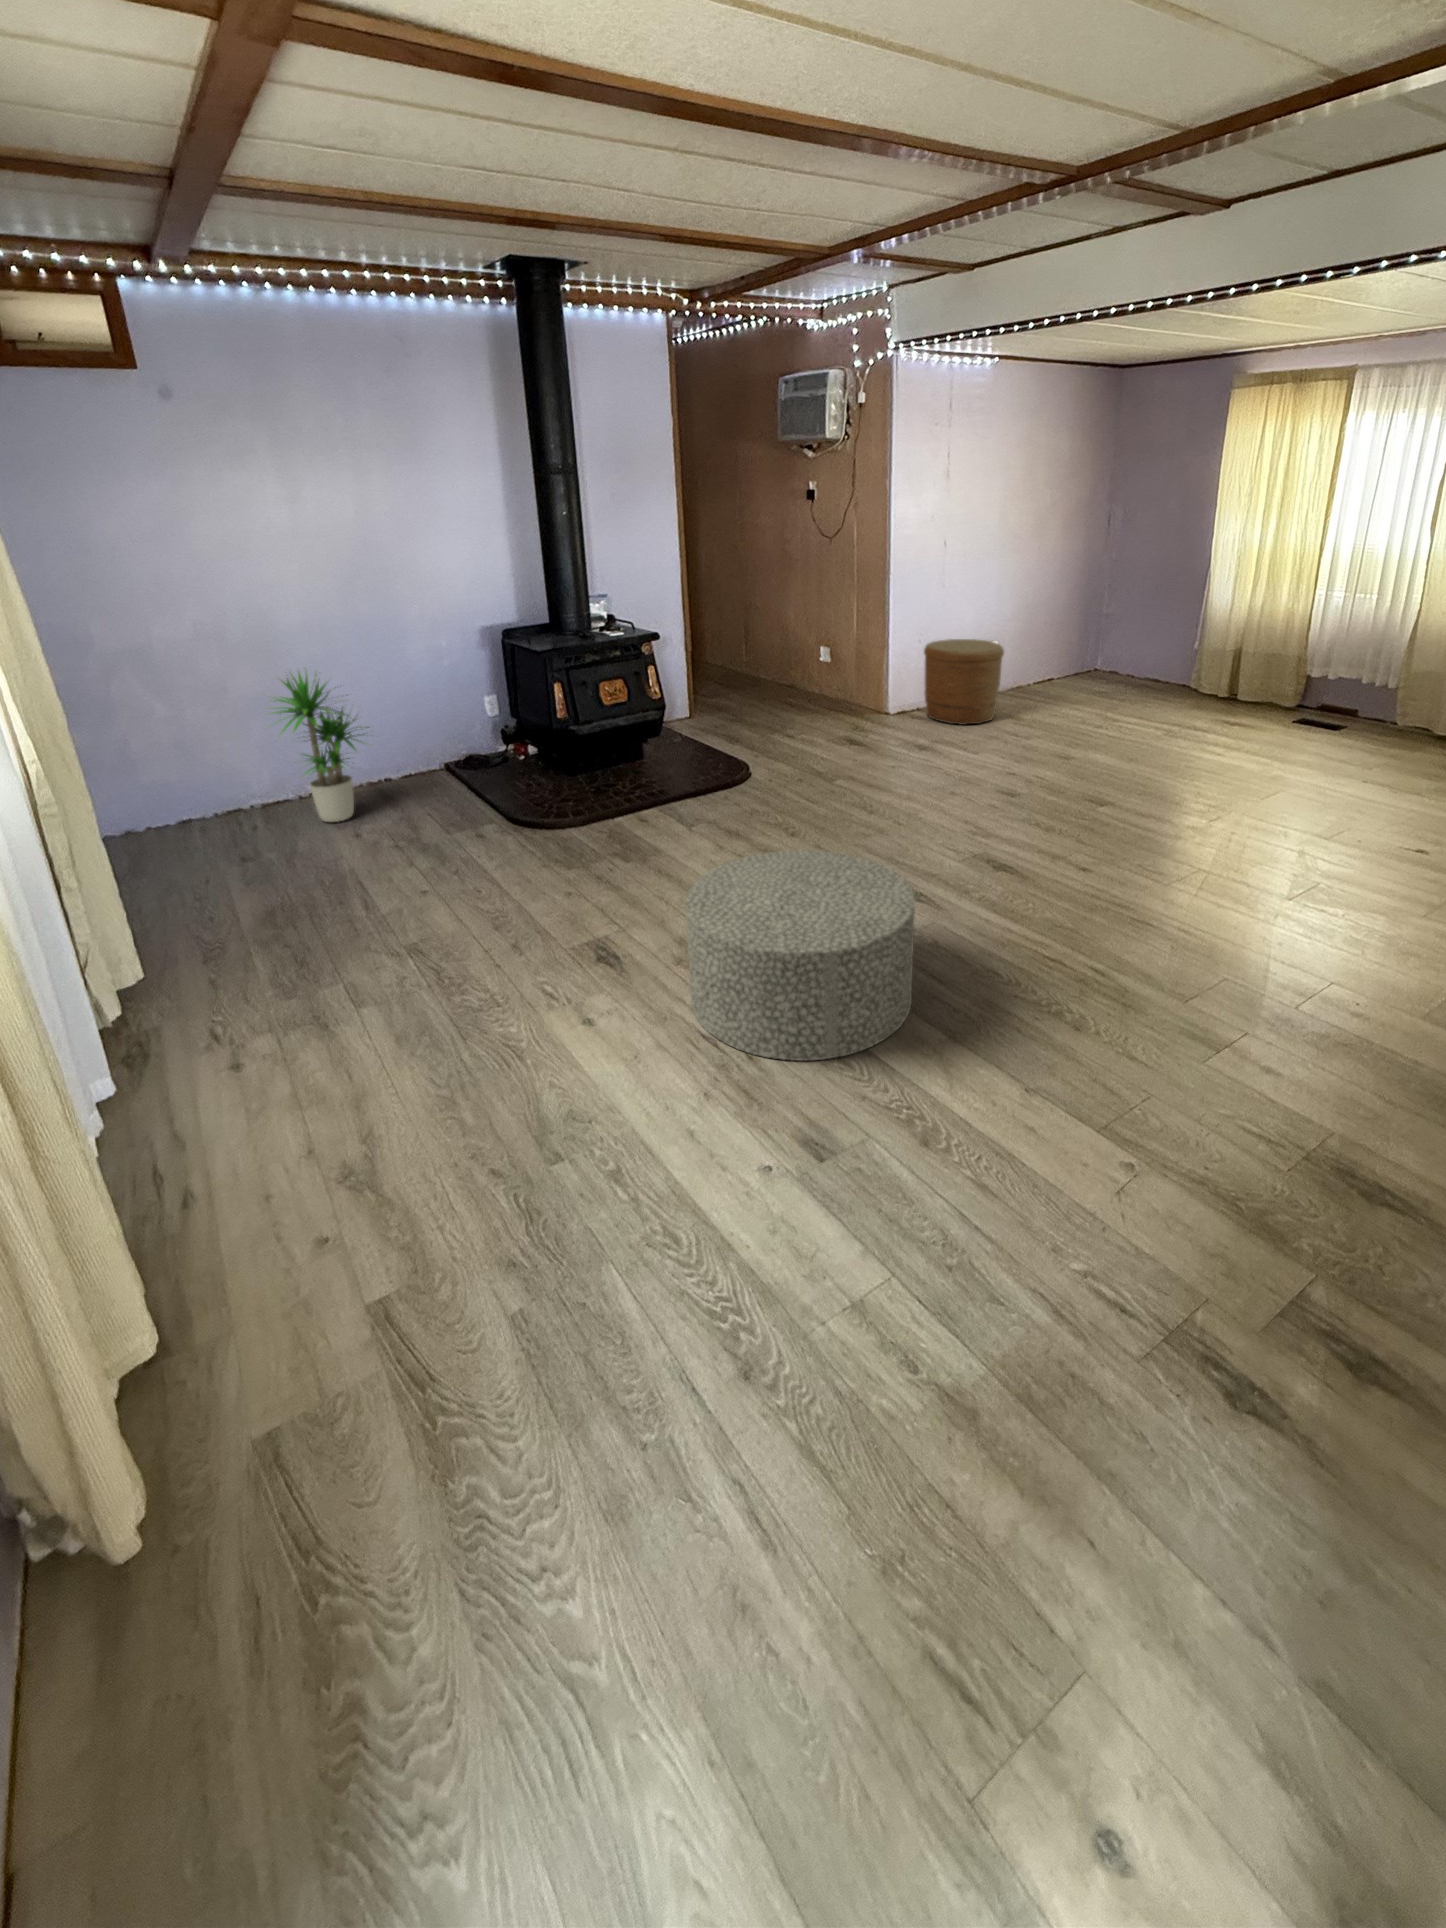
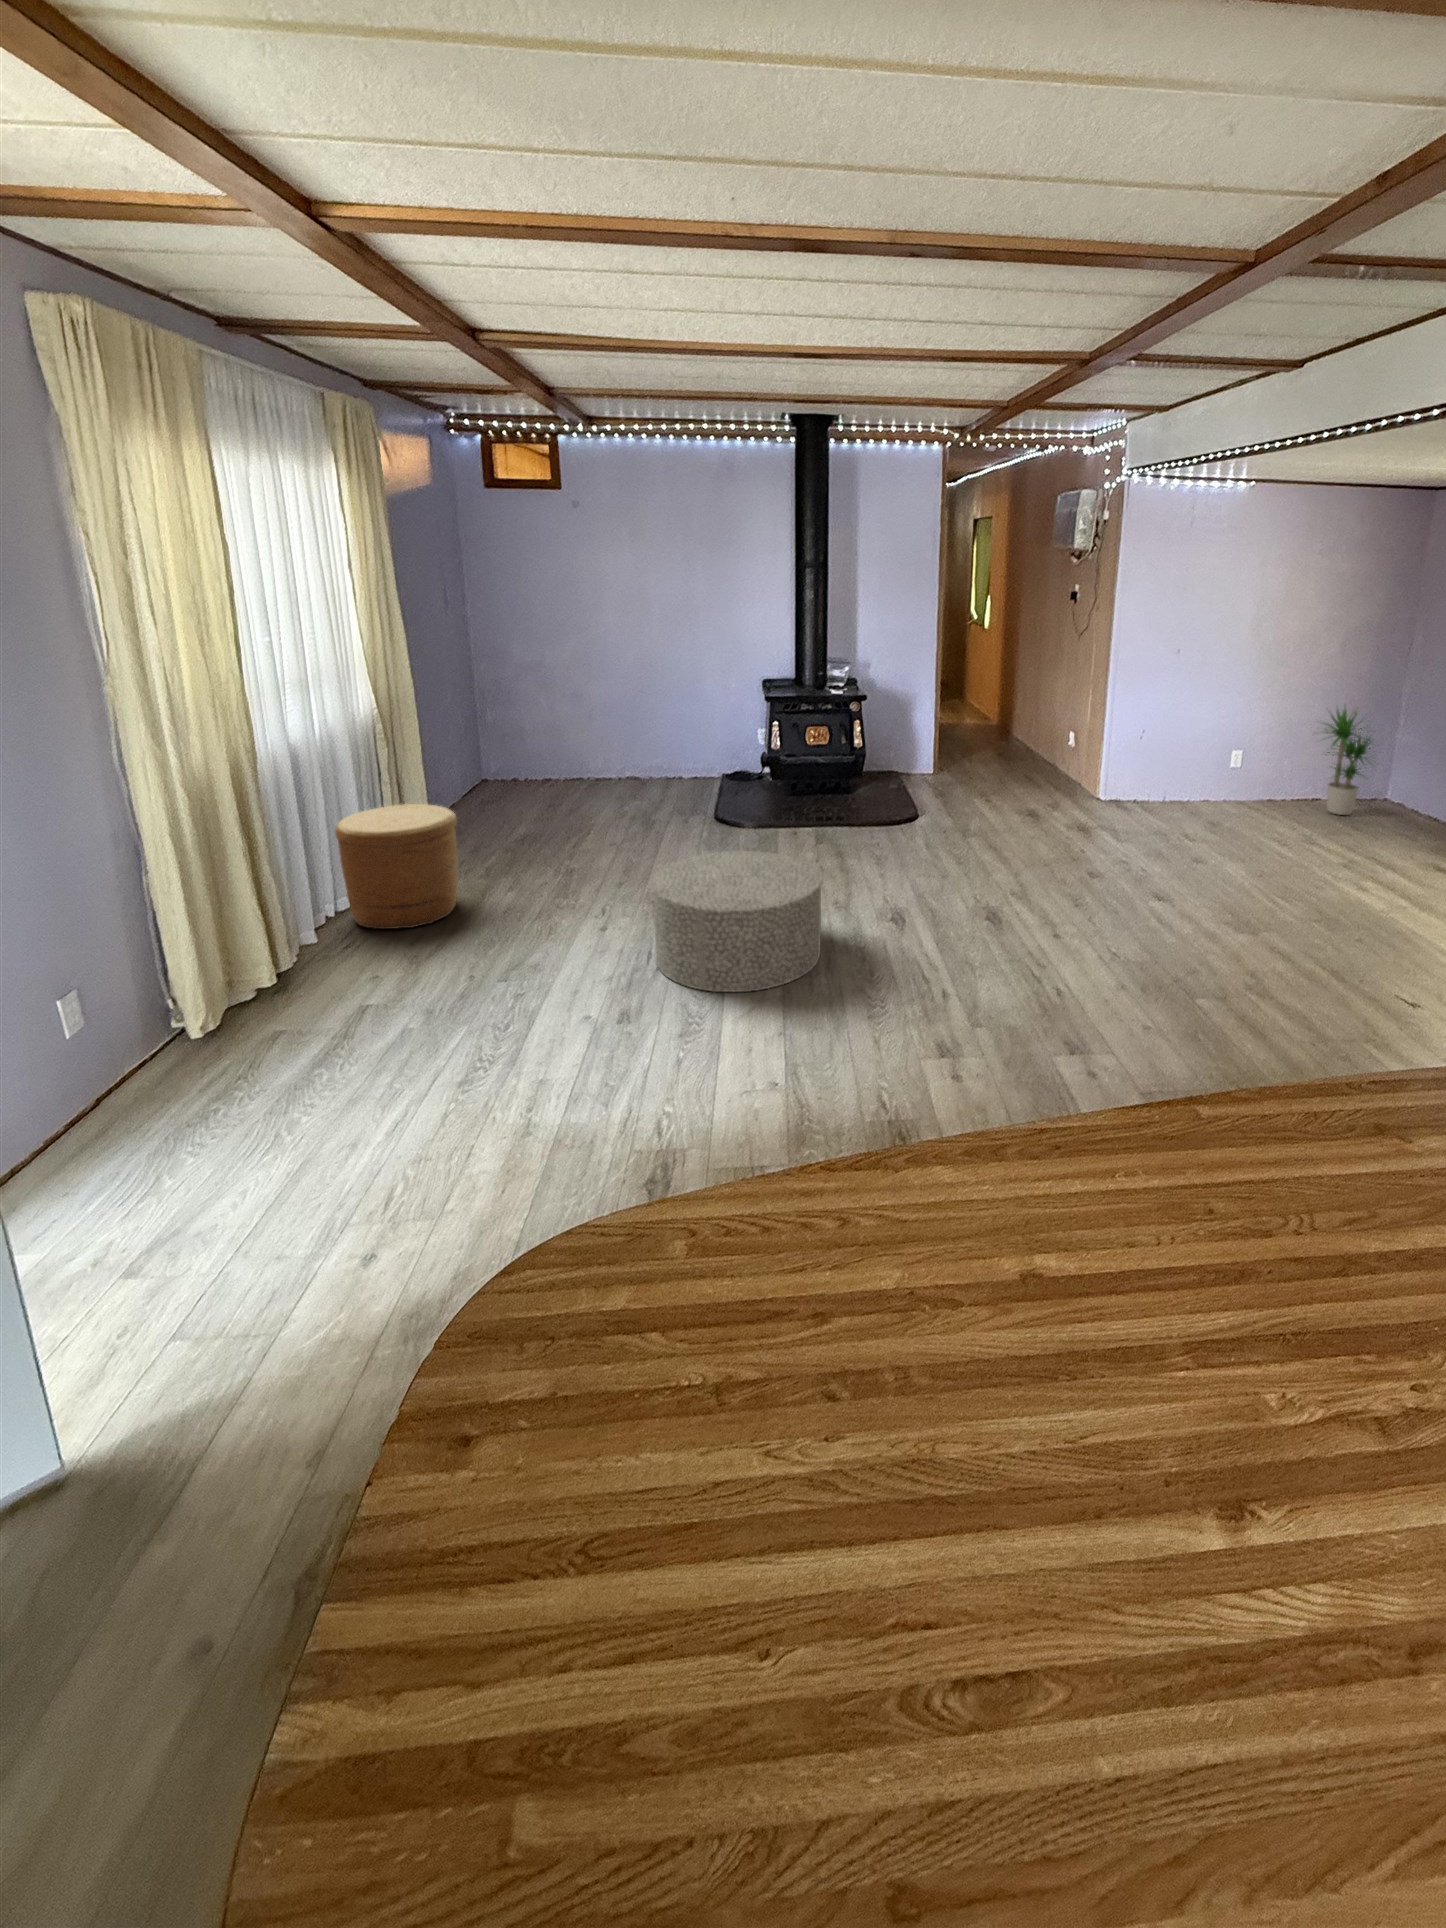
woven basket: present [924,639,1004,725] -> present [335,804,458,929]
potted plant: present [271,672,368,822] -> present [1323,709,1373,815]

